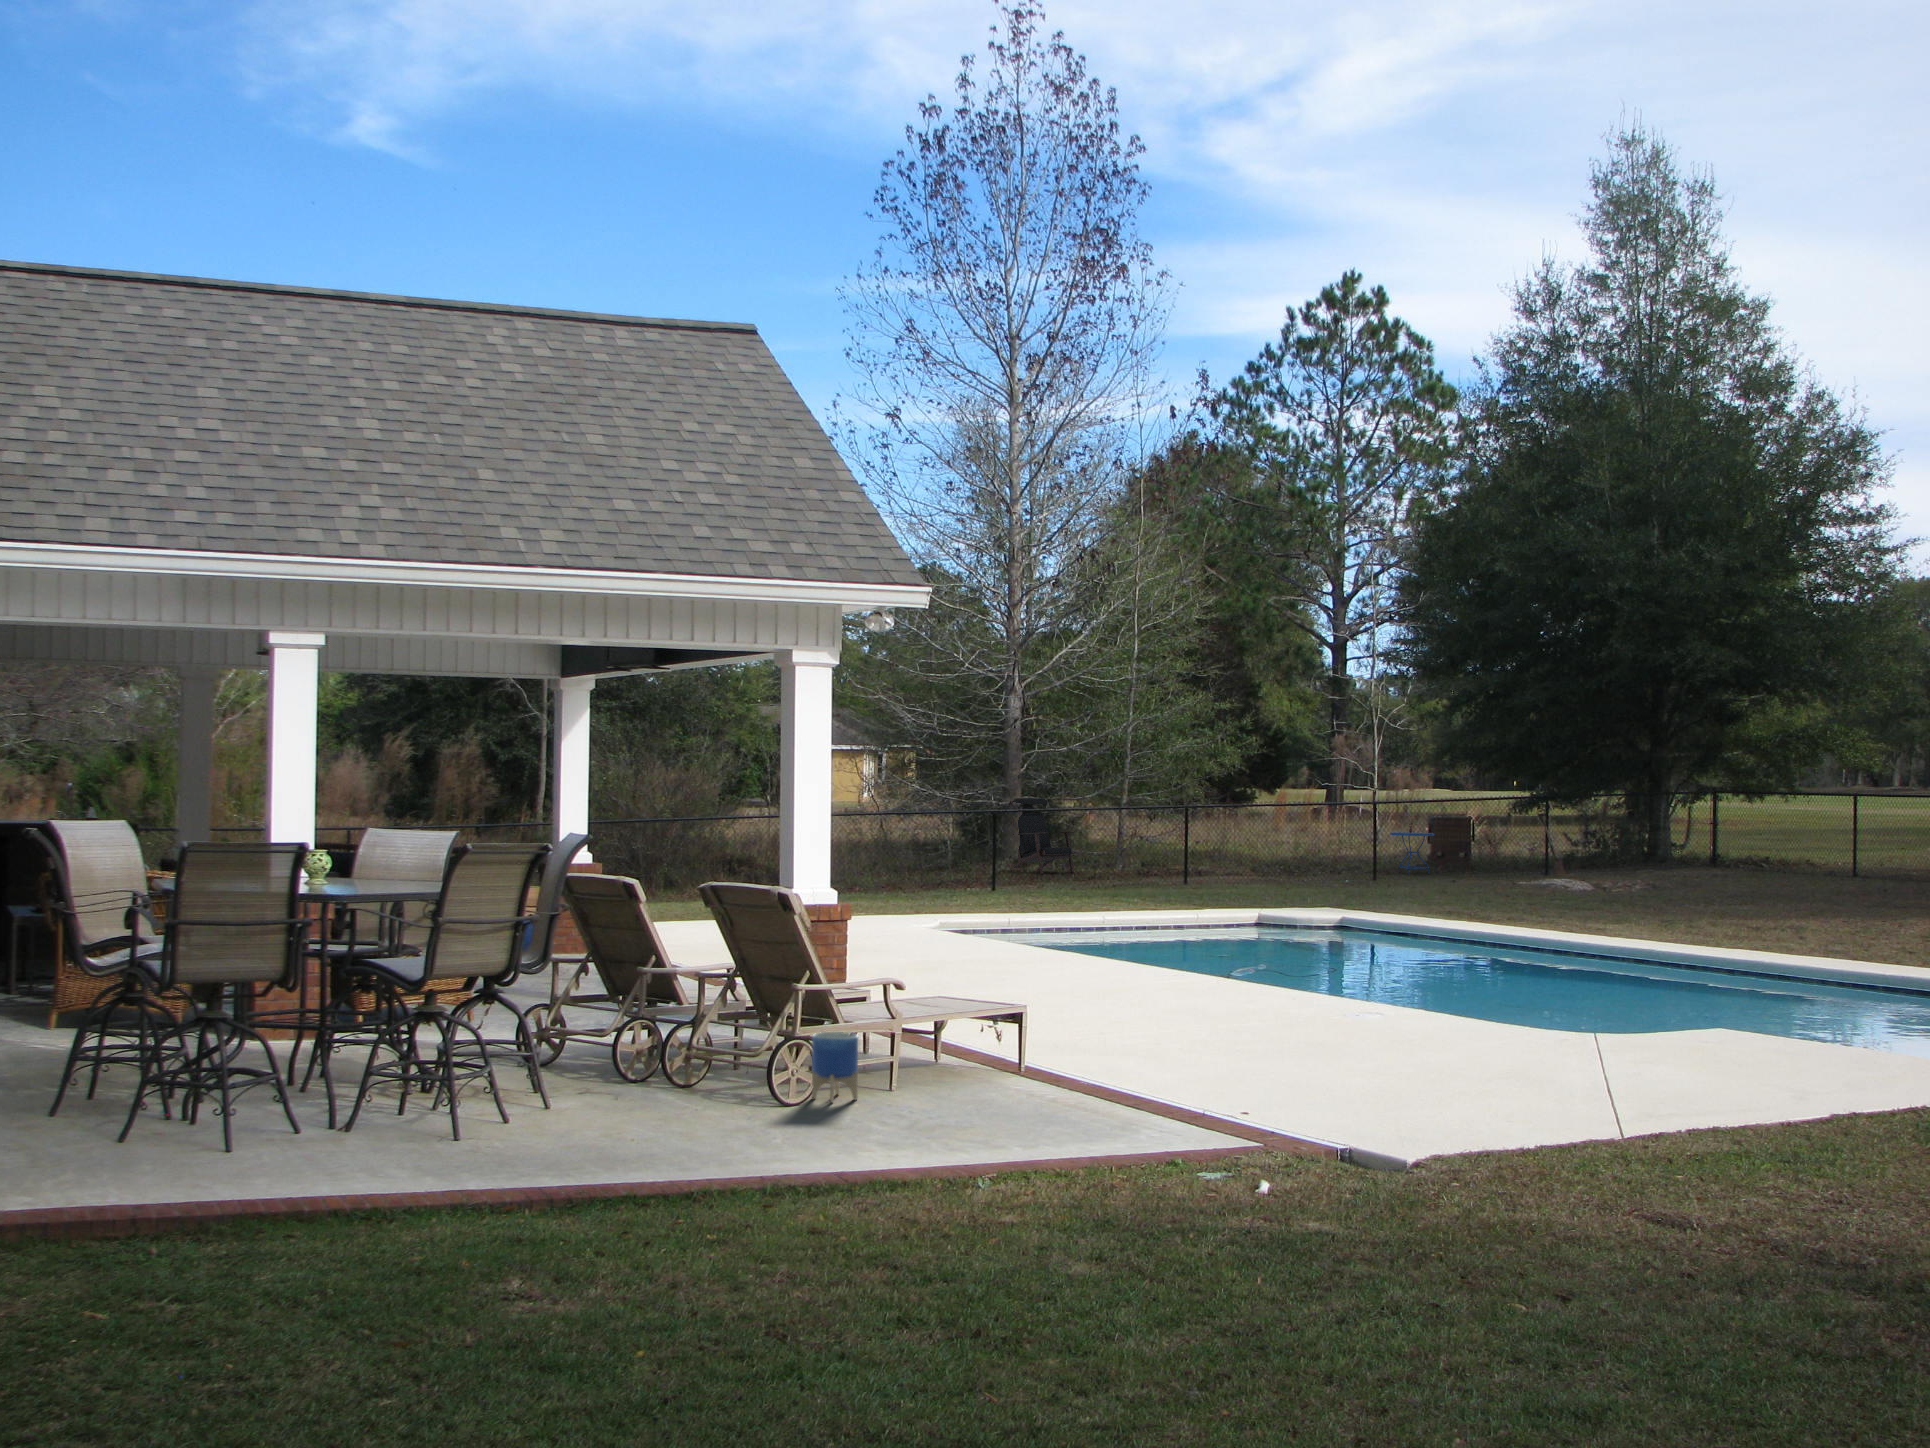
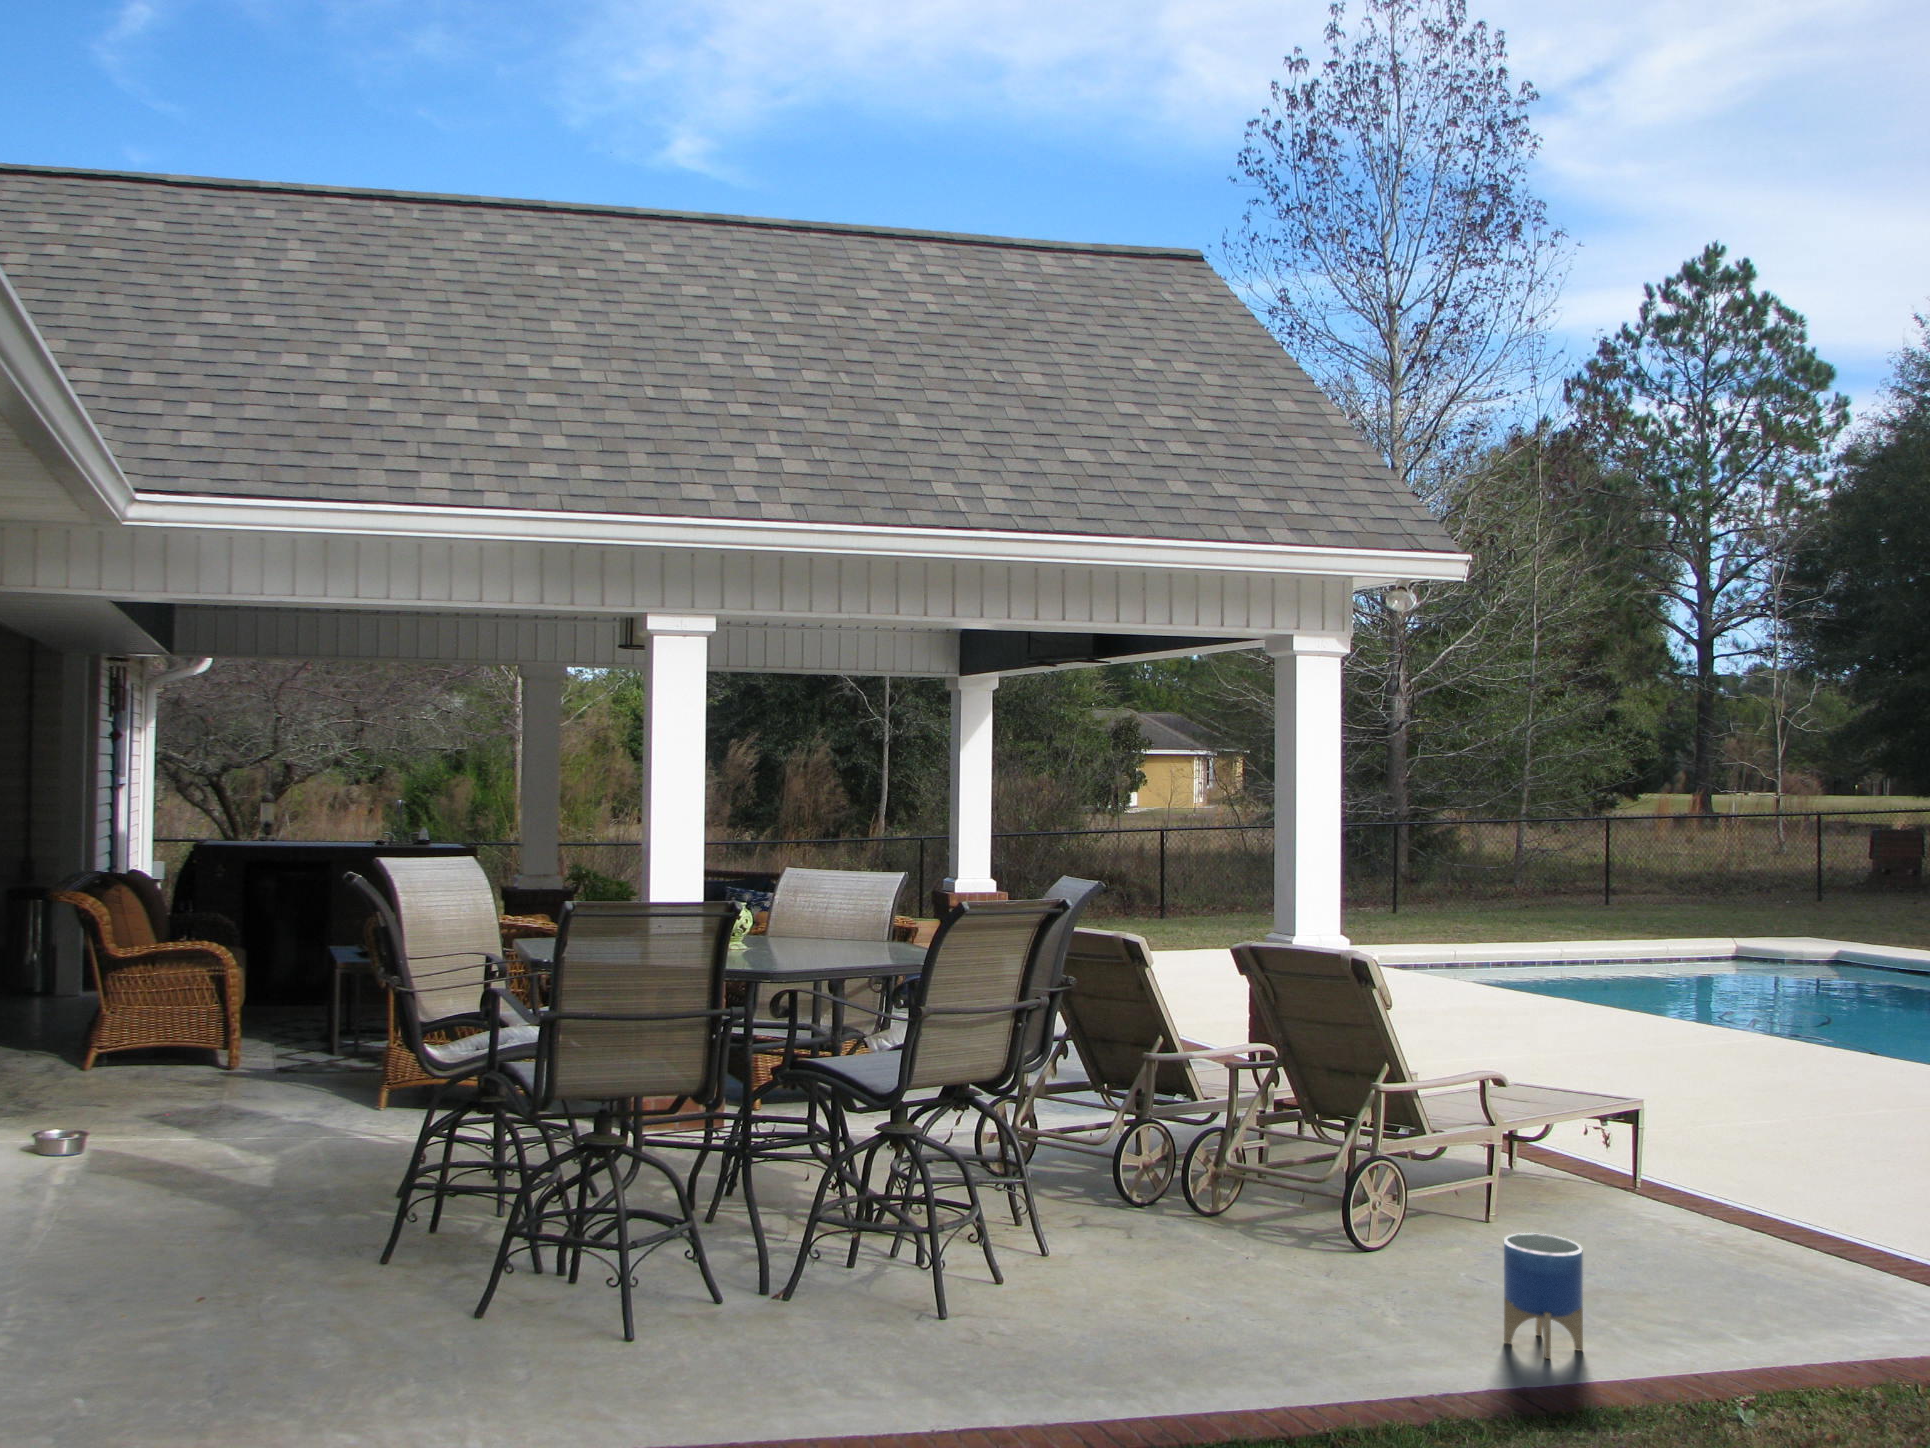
lounge chair: present [1009,798,1075,874] -> none [1381,813,1459,897]
side table: present [1390,823,1434,874] -> none [1827,845,1883,905]

